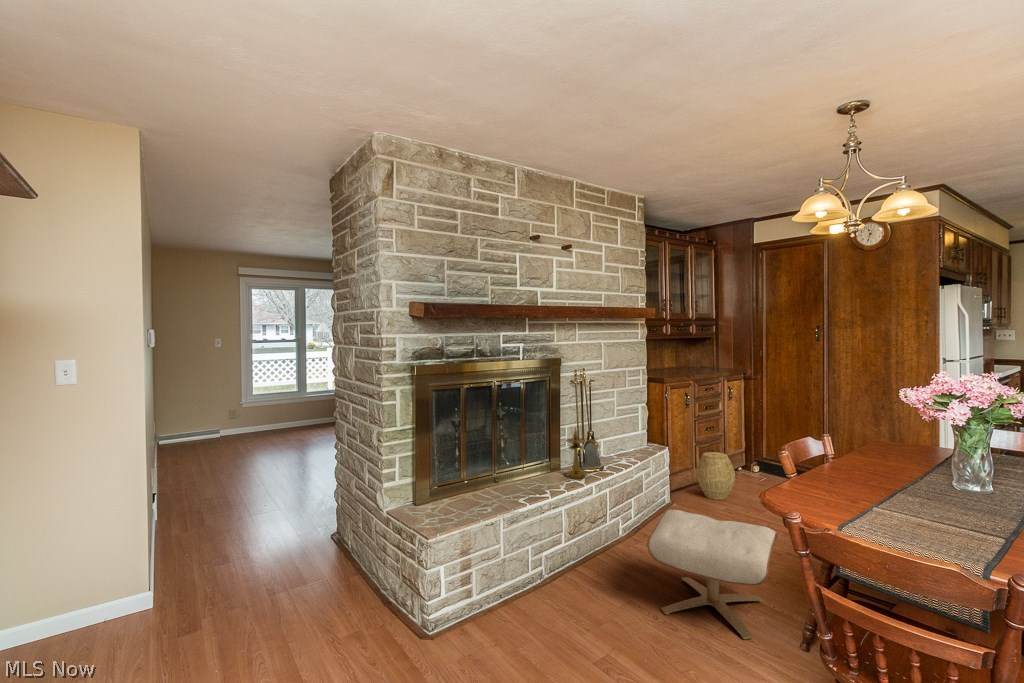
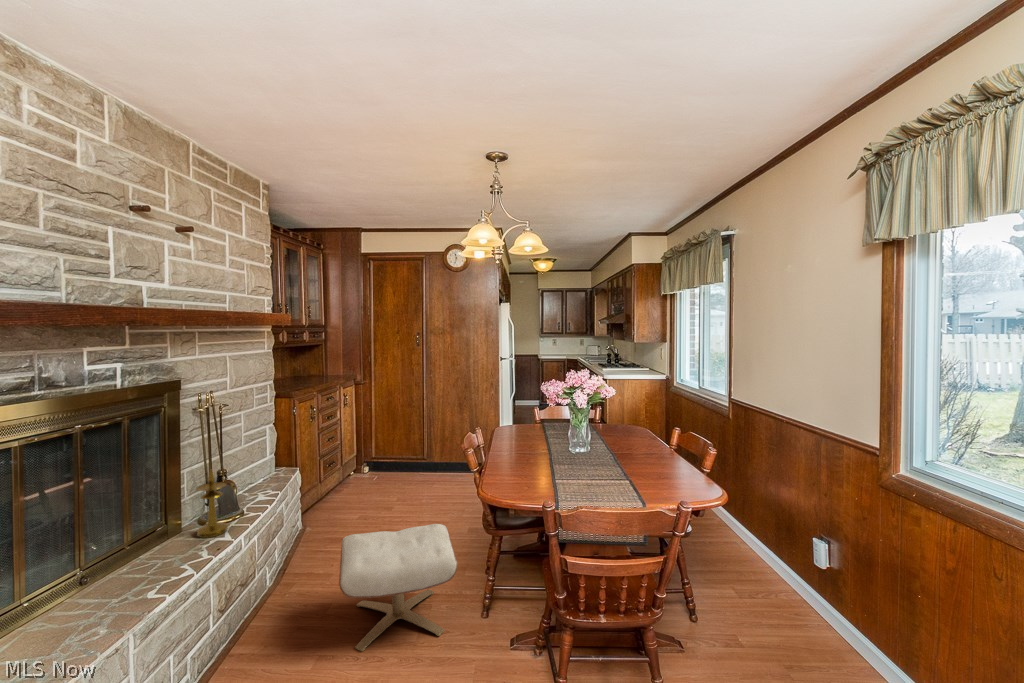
woven basket: present [696,452,735,500] -> none [323,461,361,510]

